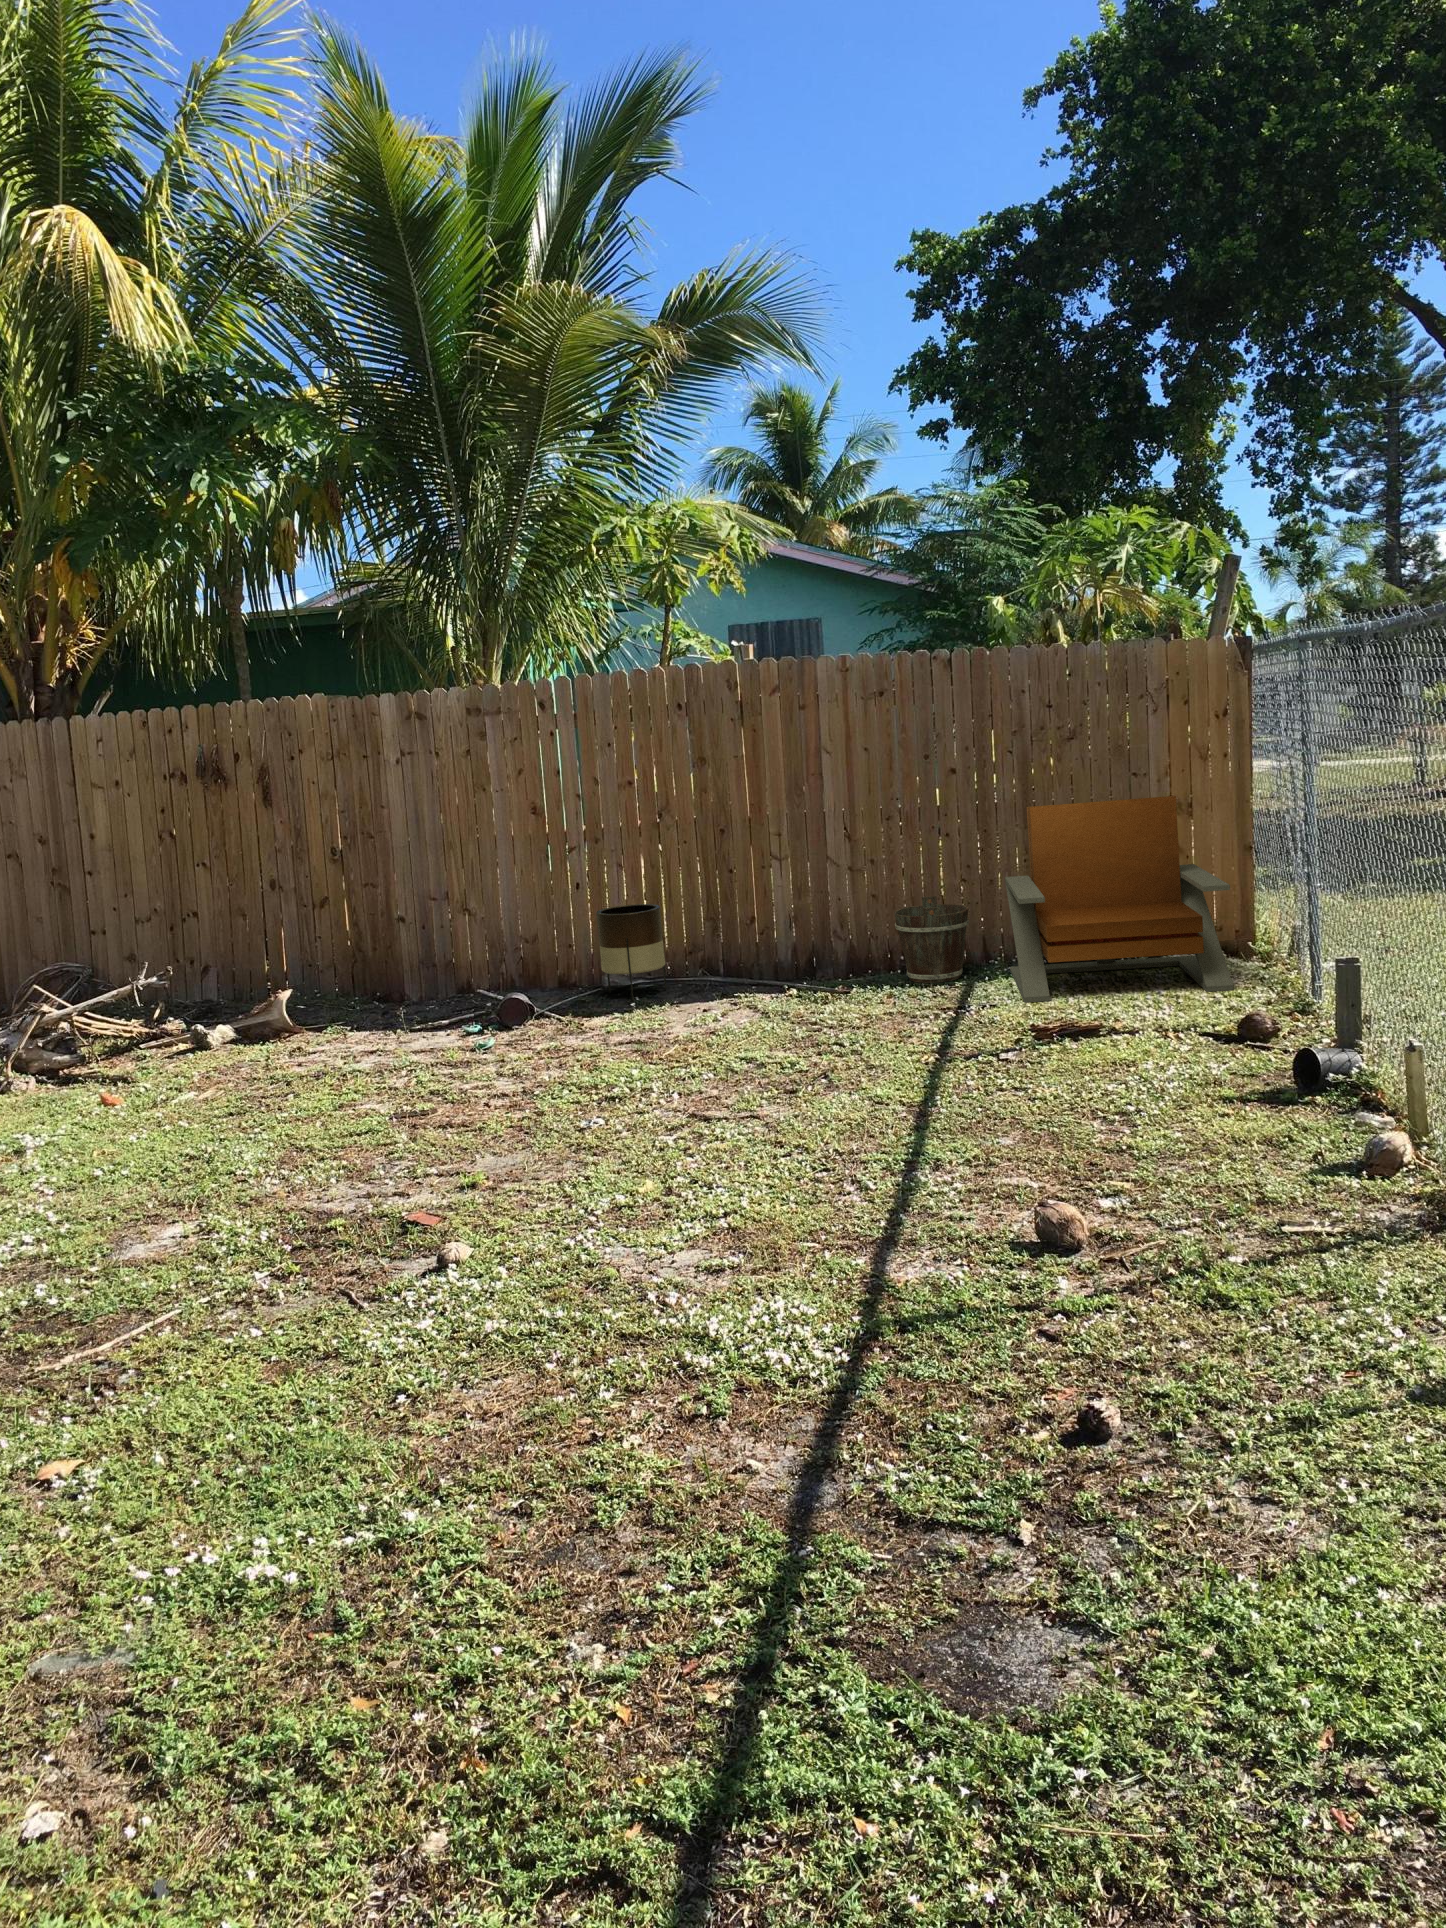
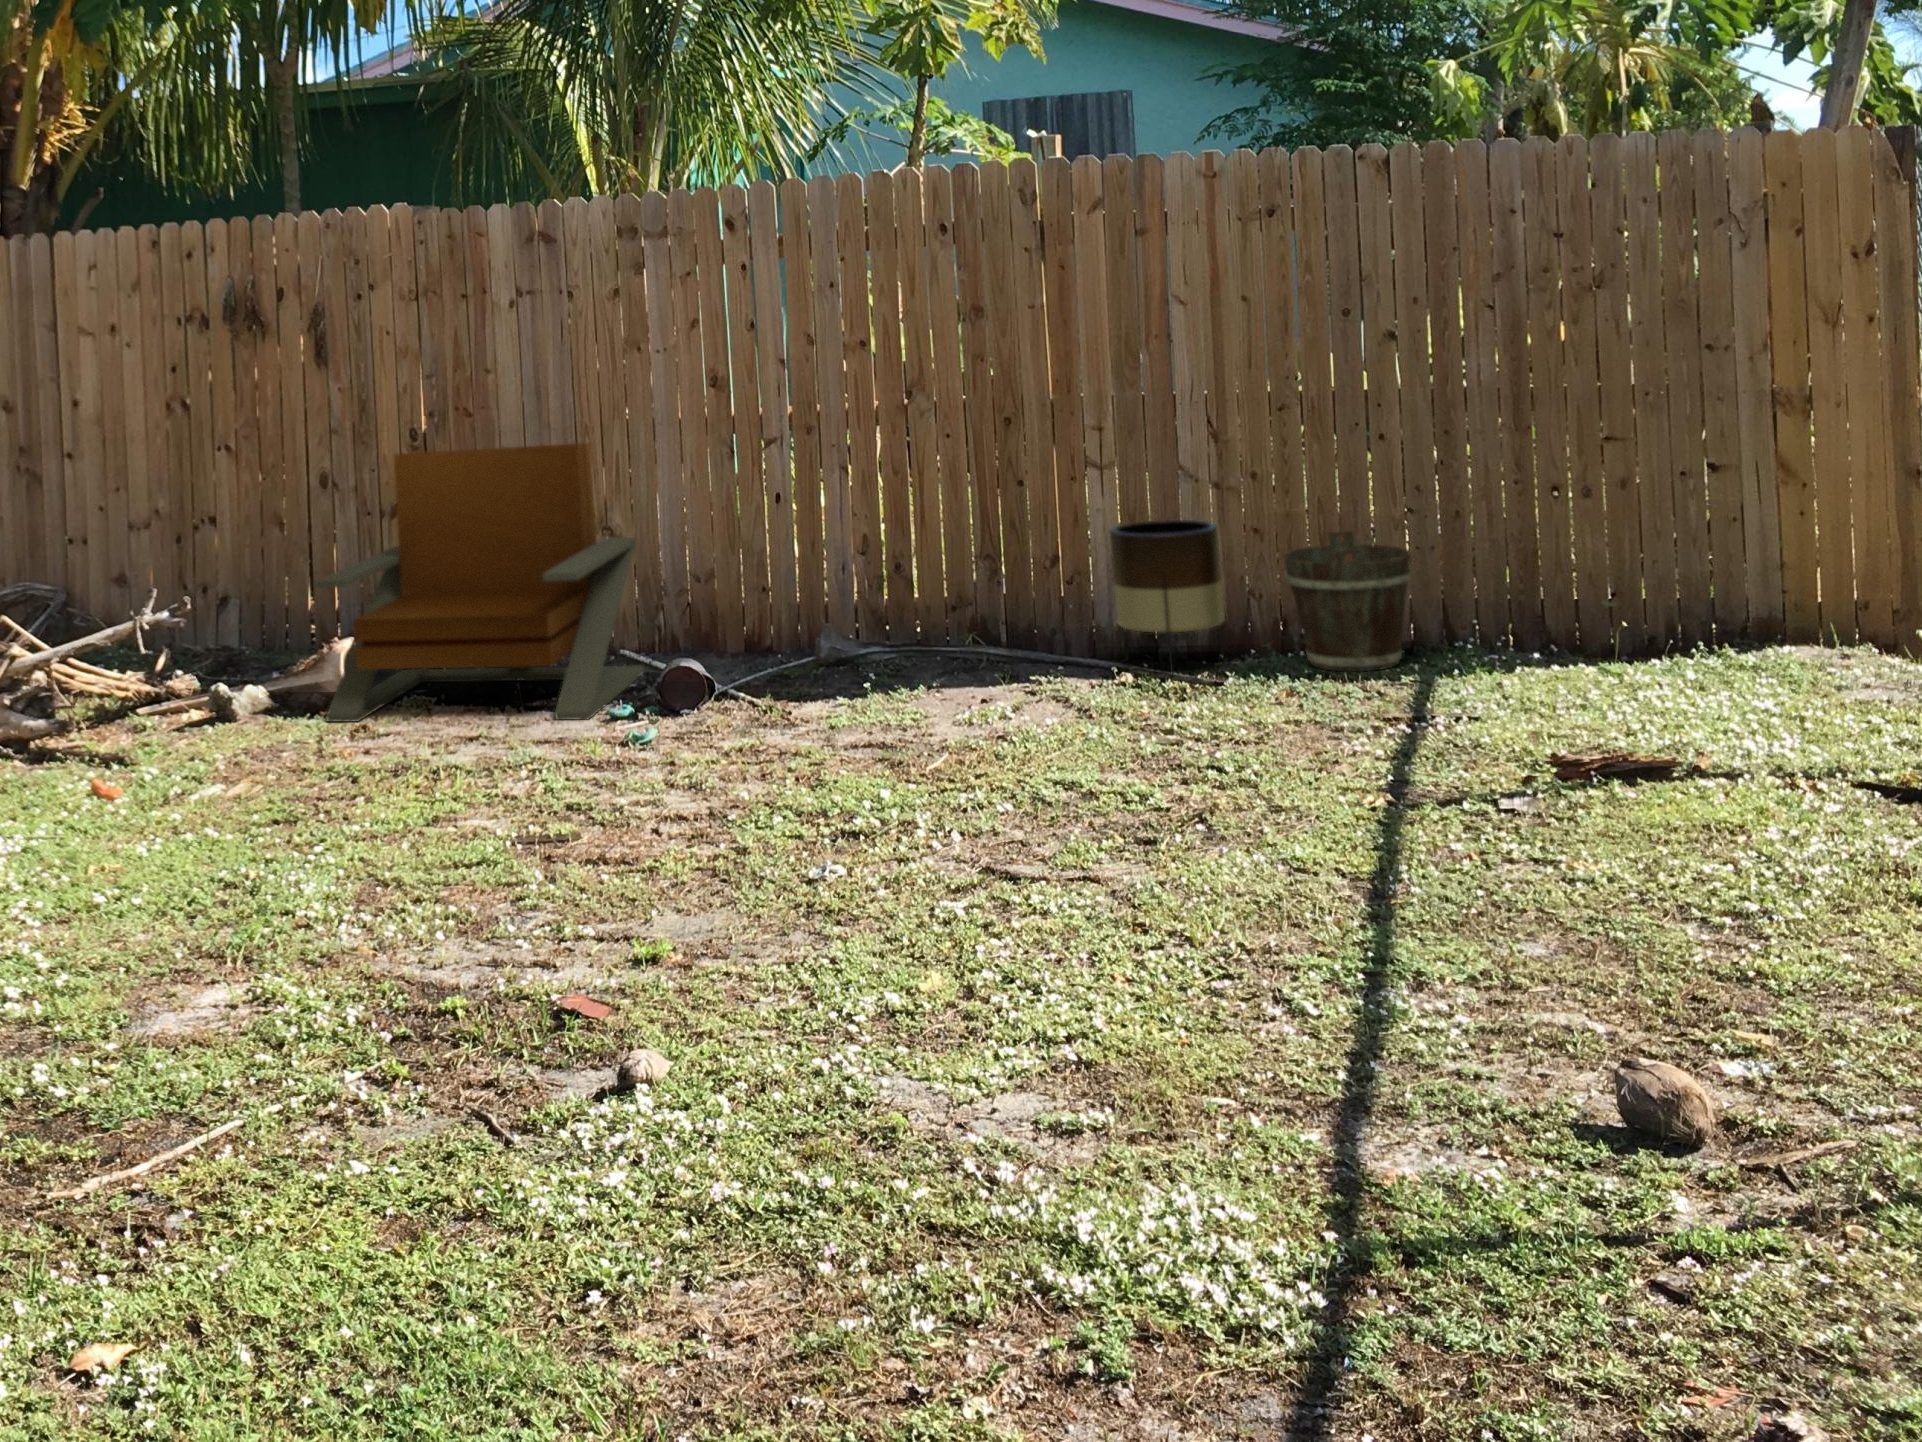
lounge chair: present [1005,796,1233,1002] -> present [314,443,645,722]
planter: present [596,904,667,1001] -> present [1110,520,1225,673]

